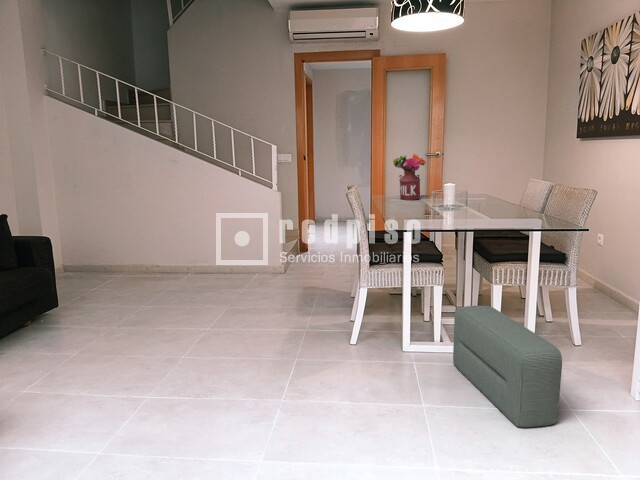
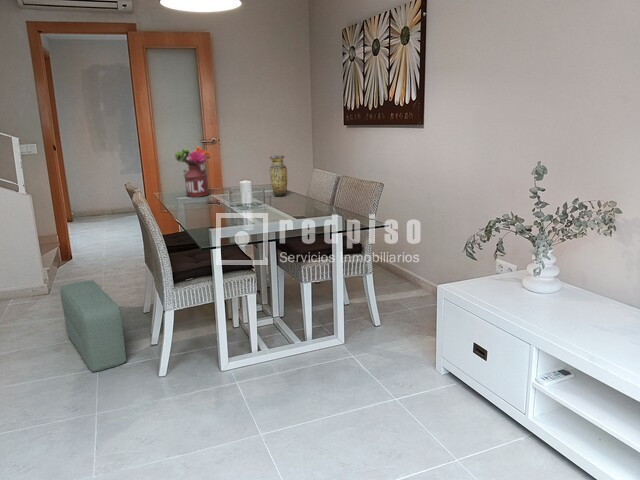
vase: none [480,165,498,204] -> present [270,156,287,196]
pouf: present [453,306,562,427] -> present [60,281,126,372]

